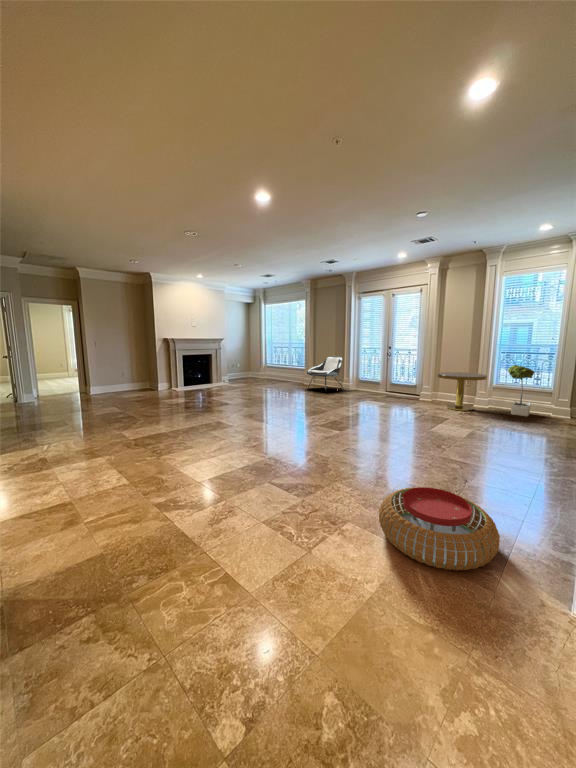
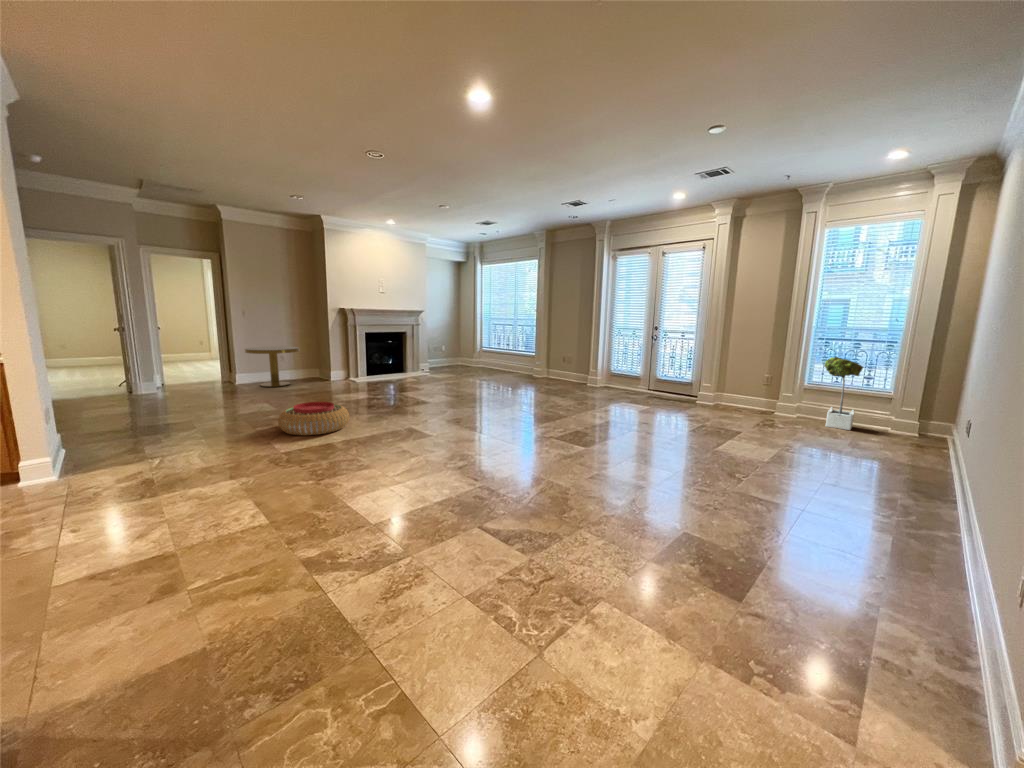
lounge chair: present [307,356,343,392] -> none [538,338,588,388]
side table: present [437,372,487,411] -> present [245,346,299,387]
pouf: present [379,487,500,571] -> present [278,402,349,435]

